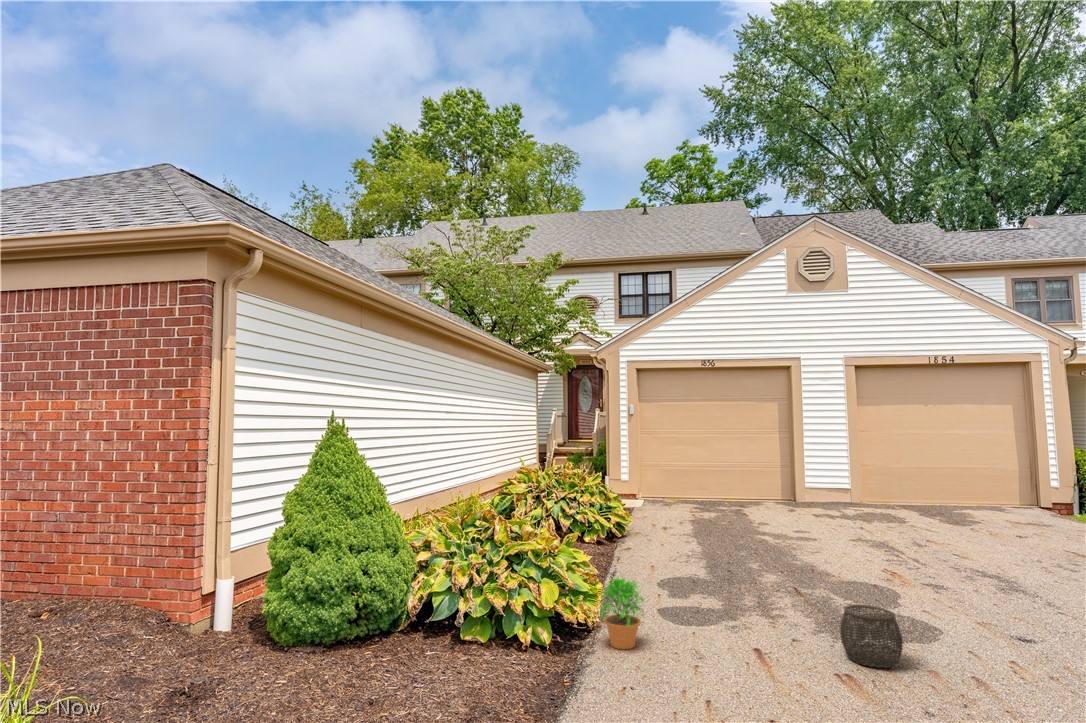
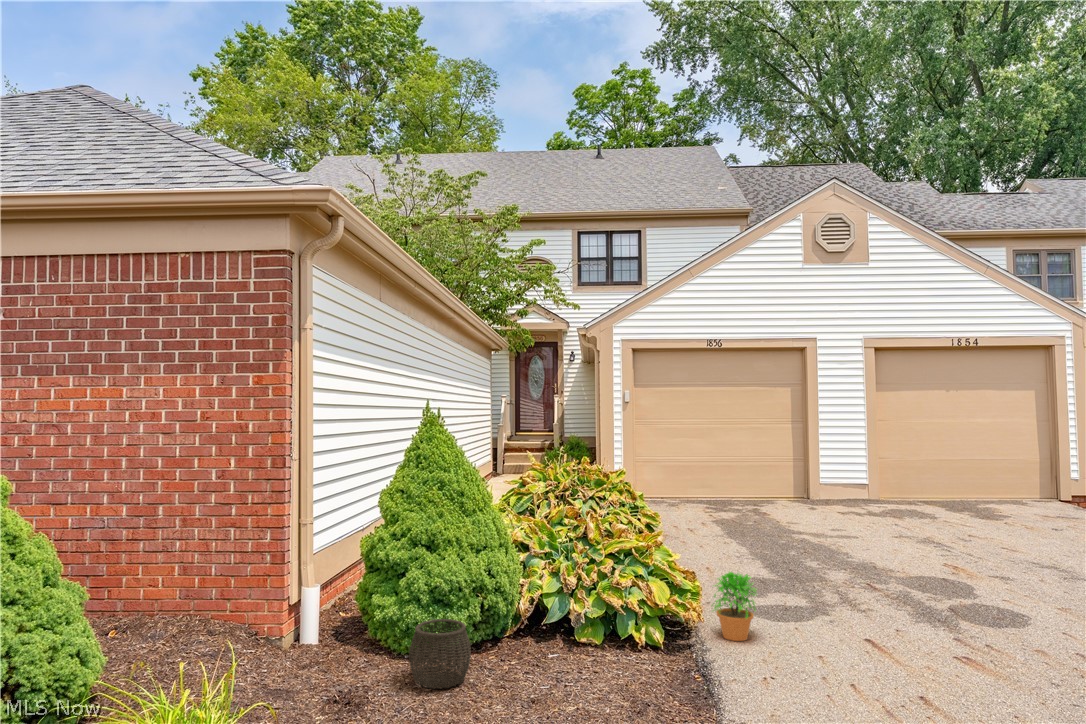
woven basket: present [840,605,903,668] -> present [409,619,471,689]

